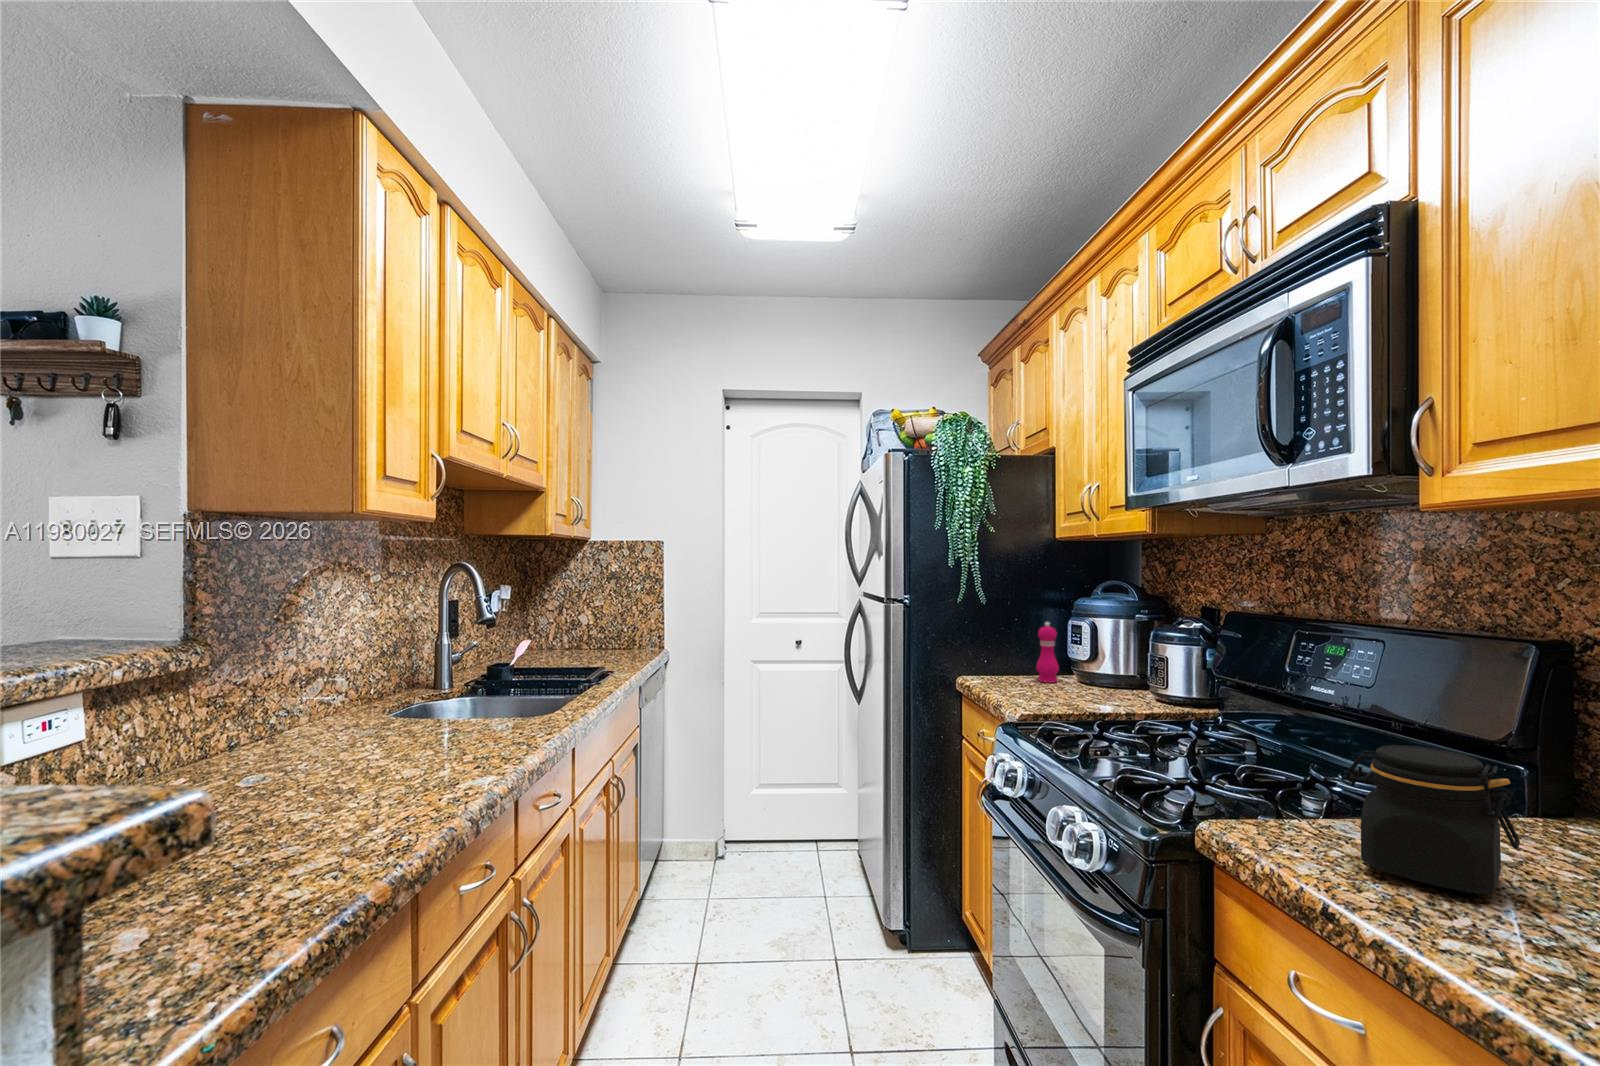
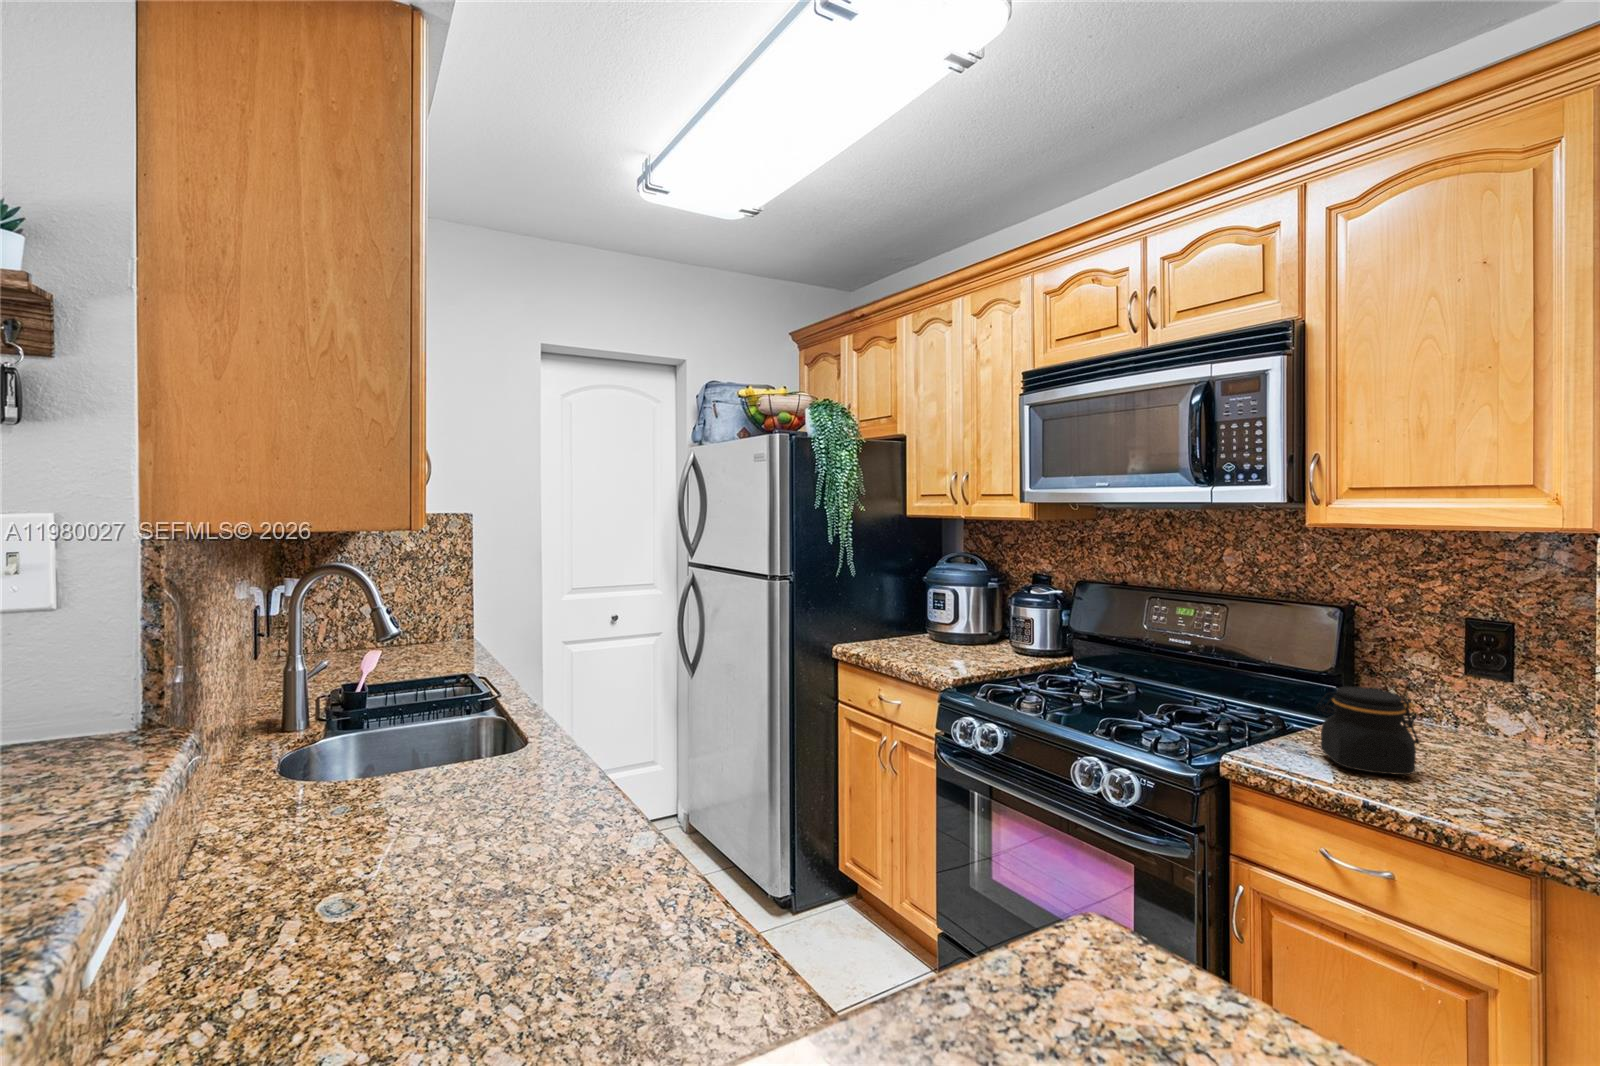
pepper mill: present [1037,622,1059,683] -> none [897,590,915,643]

